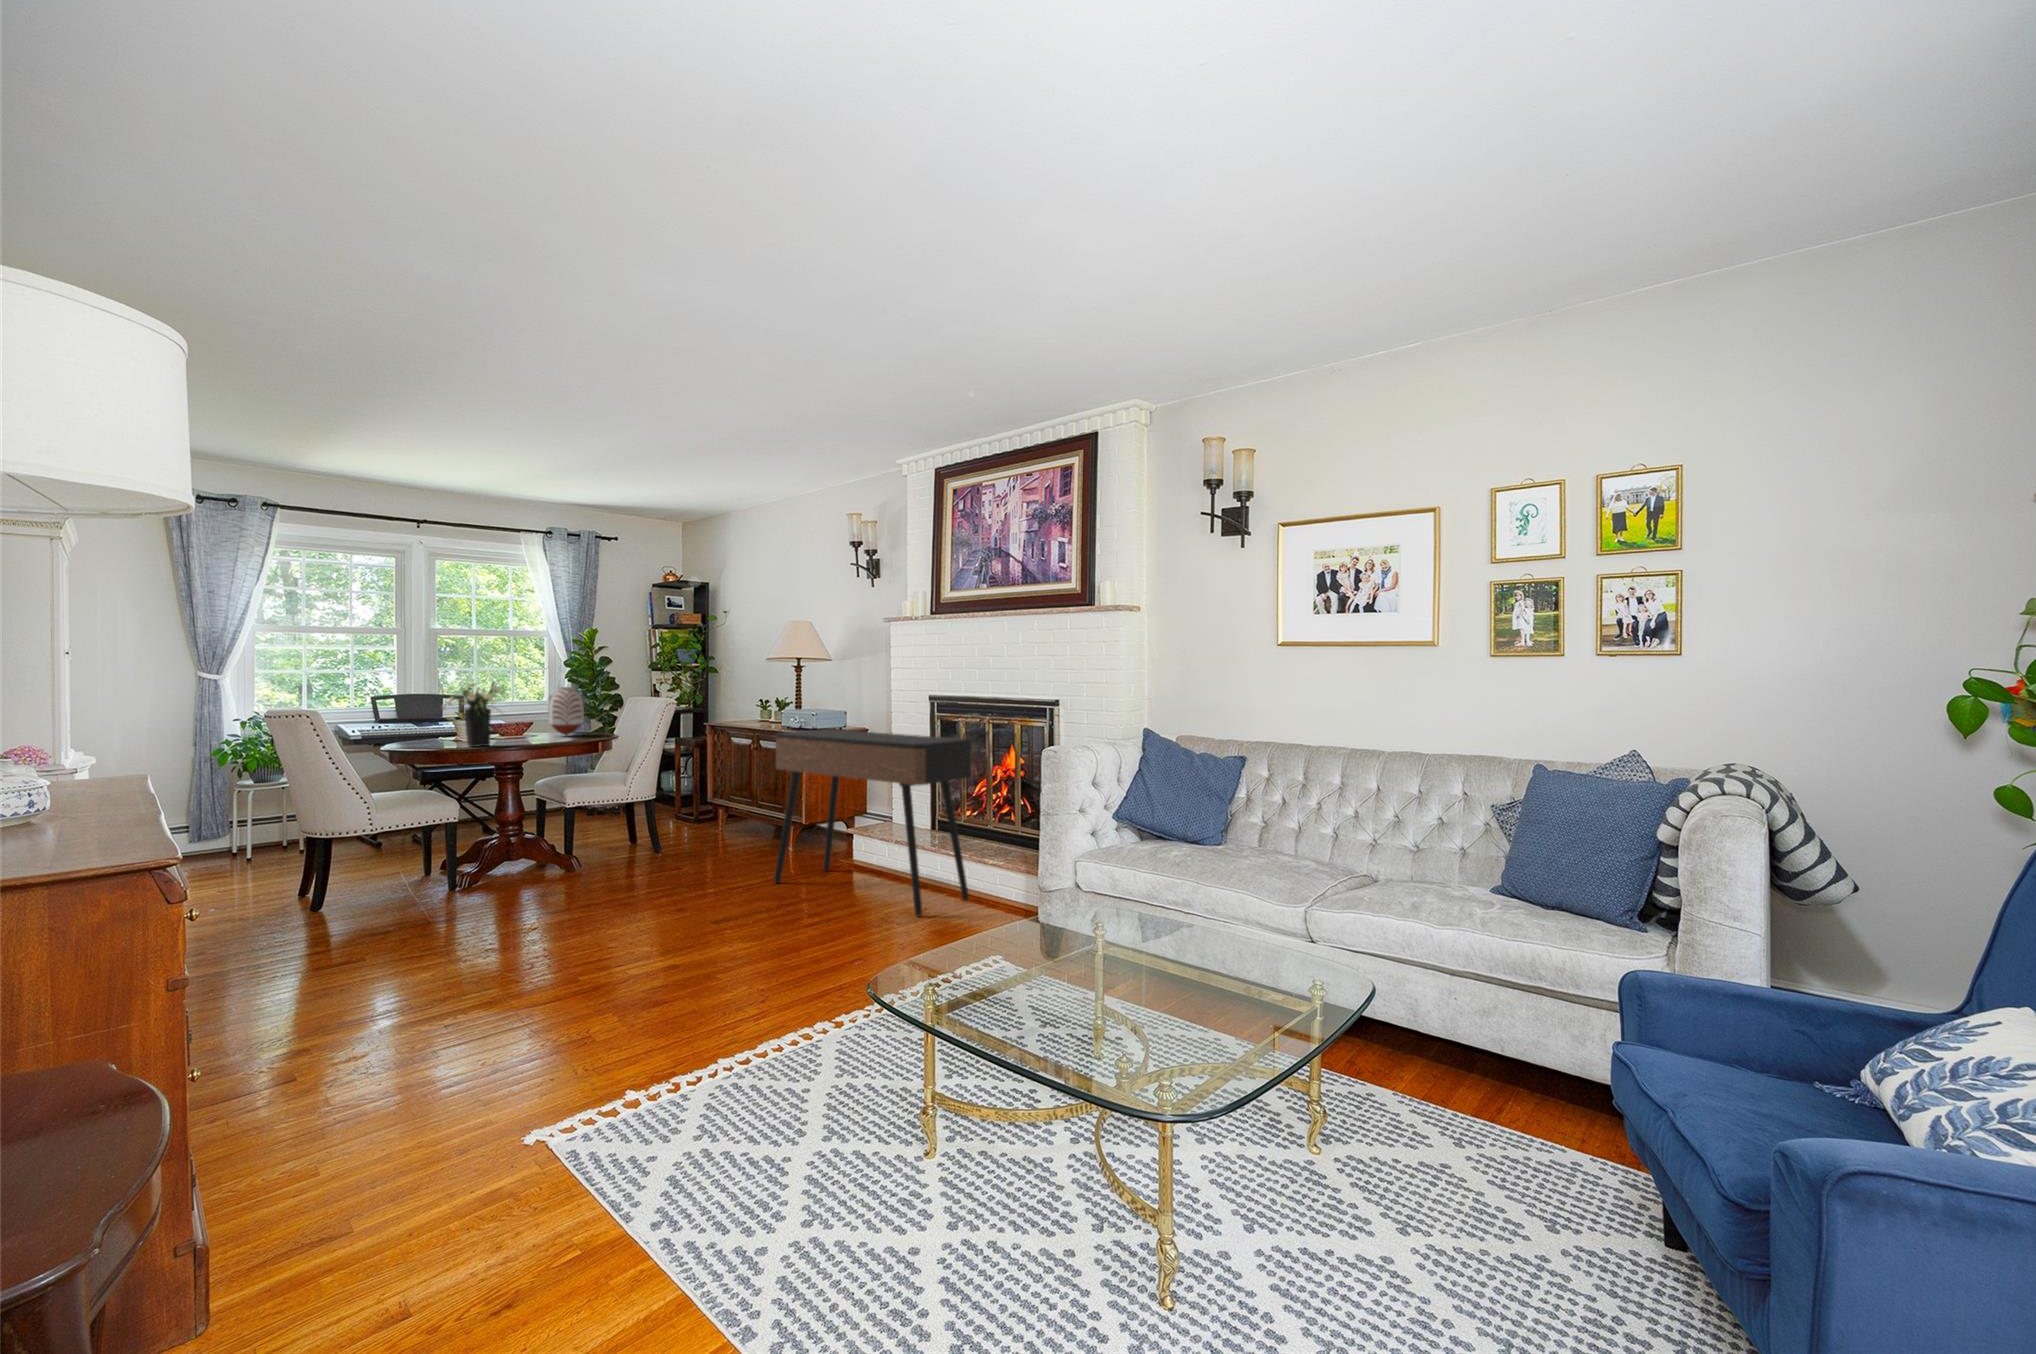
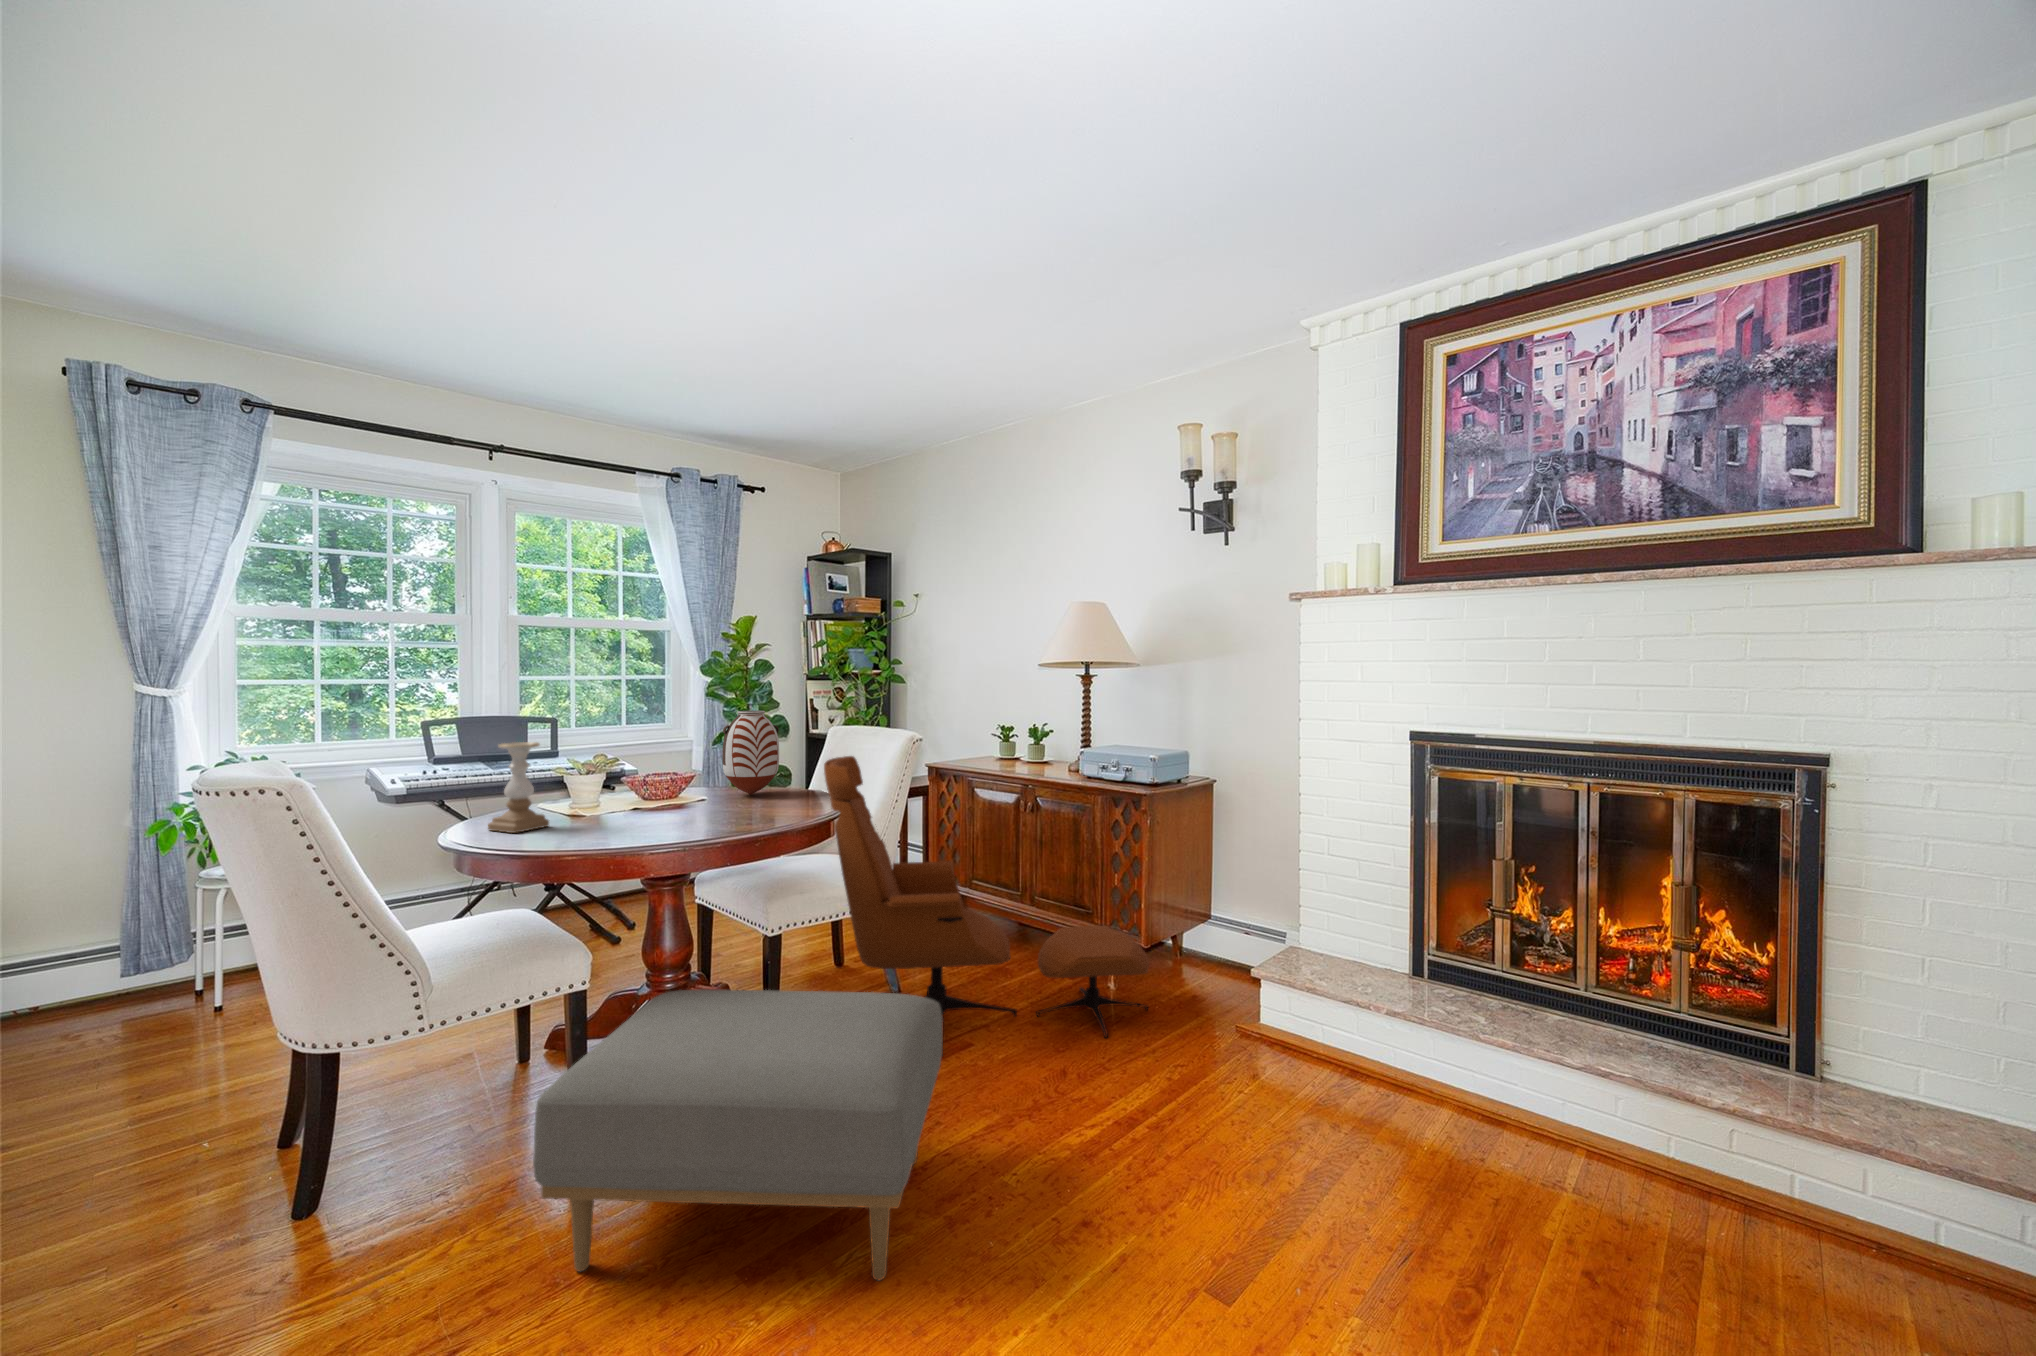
flower arrangement: present [442,683,504,747] -> none [558,706,673,834]
candle holder: none [406,701,439,746] -> present [488,742,549,833]
lounge chair: none [600,713,800,875] -> present [824,756,1149,1056]
console table: present [774,729,971,916] -> none [1173,788,1642,1240]
ottoman: none [418,819,631,925] -> present [533,989,942,1281]

